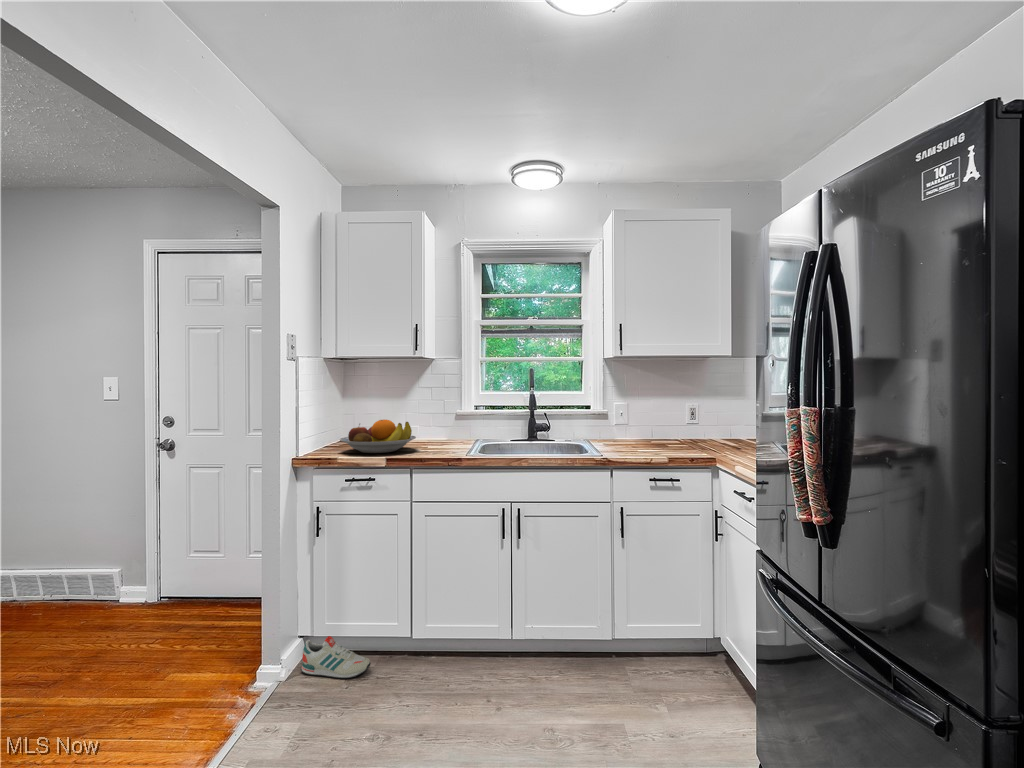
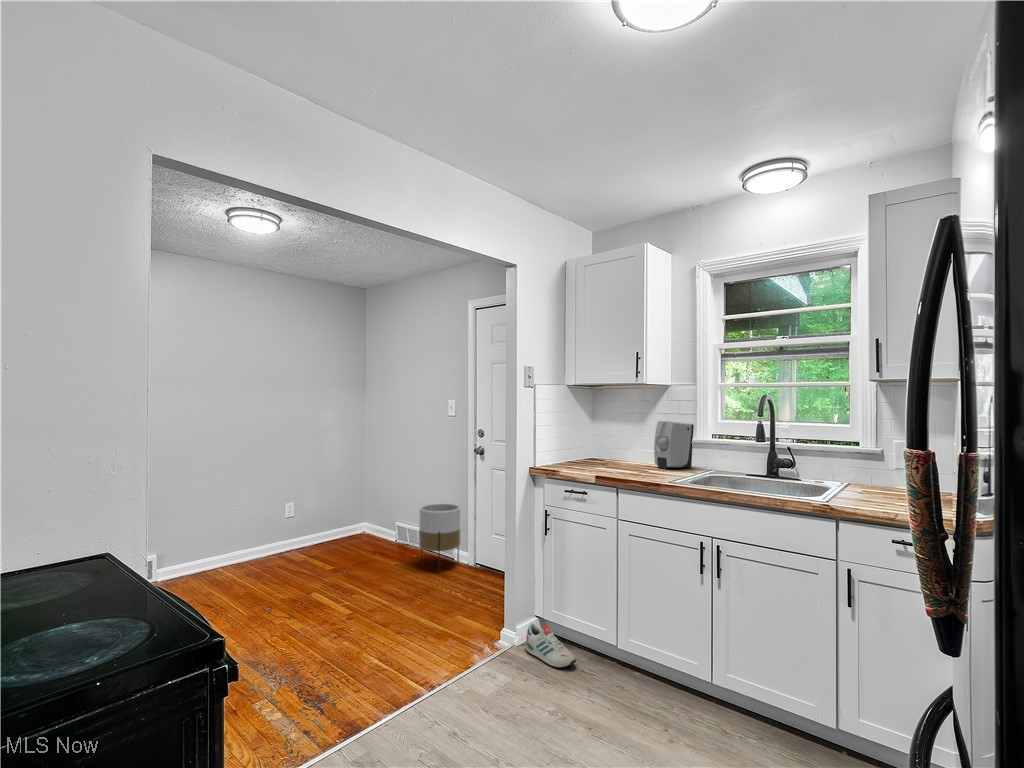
soap dispenser: none [423,396,459,445] -> present [654,421,694,469]
fruit bowl: present [340,419,416,453] -> none [569,441,637,471]
planter: none [63,525,135,625] -> present [419,504,460,572]

